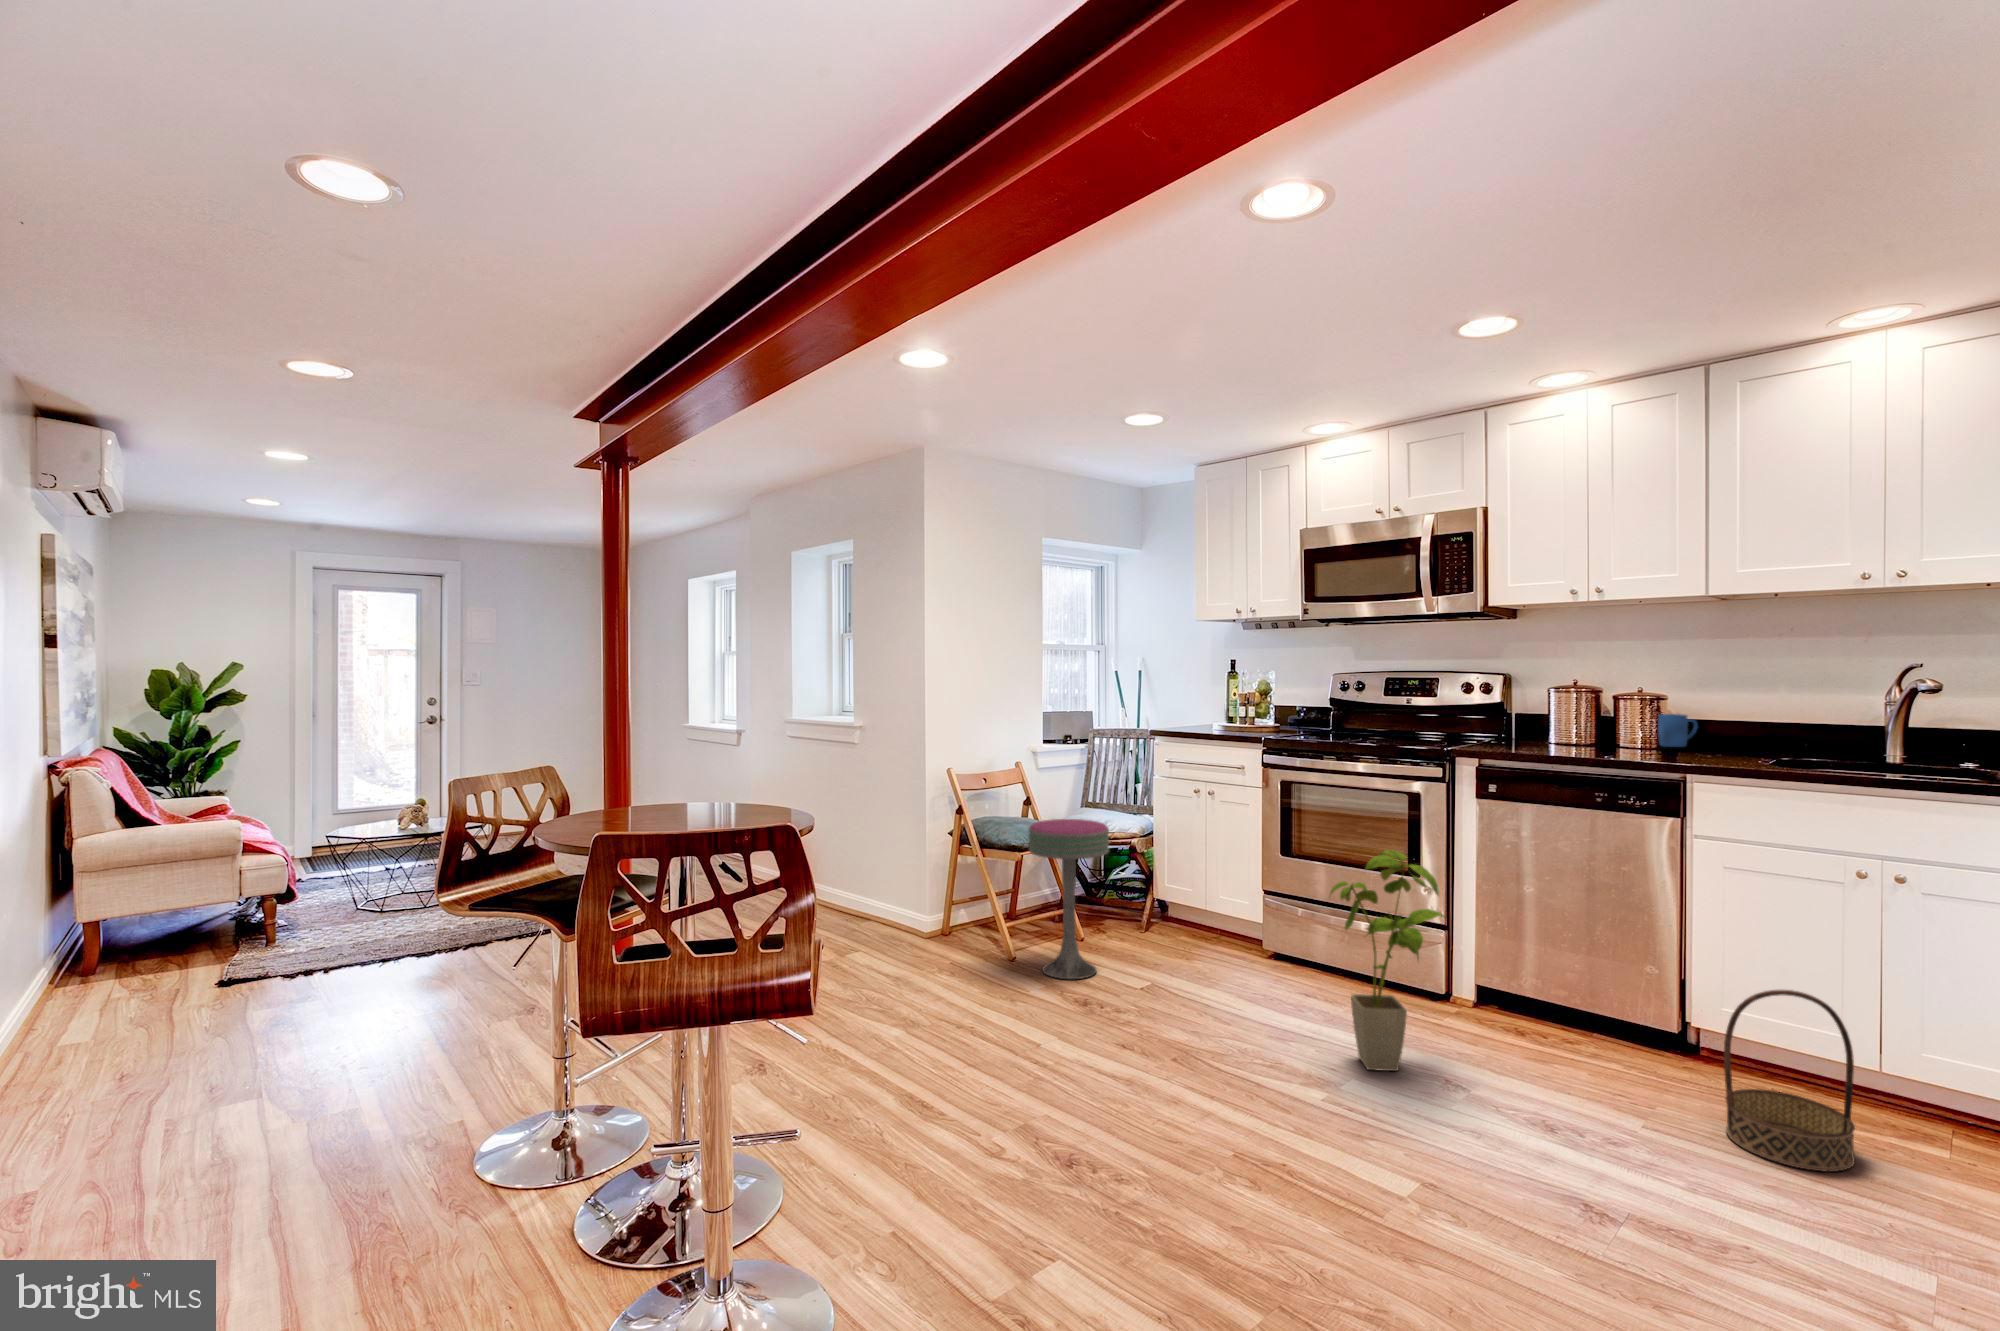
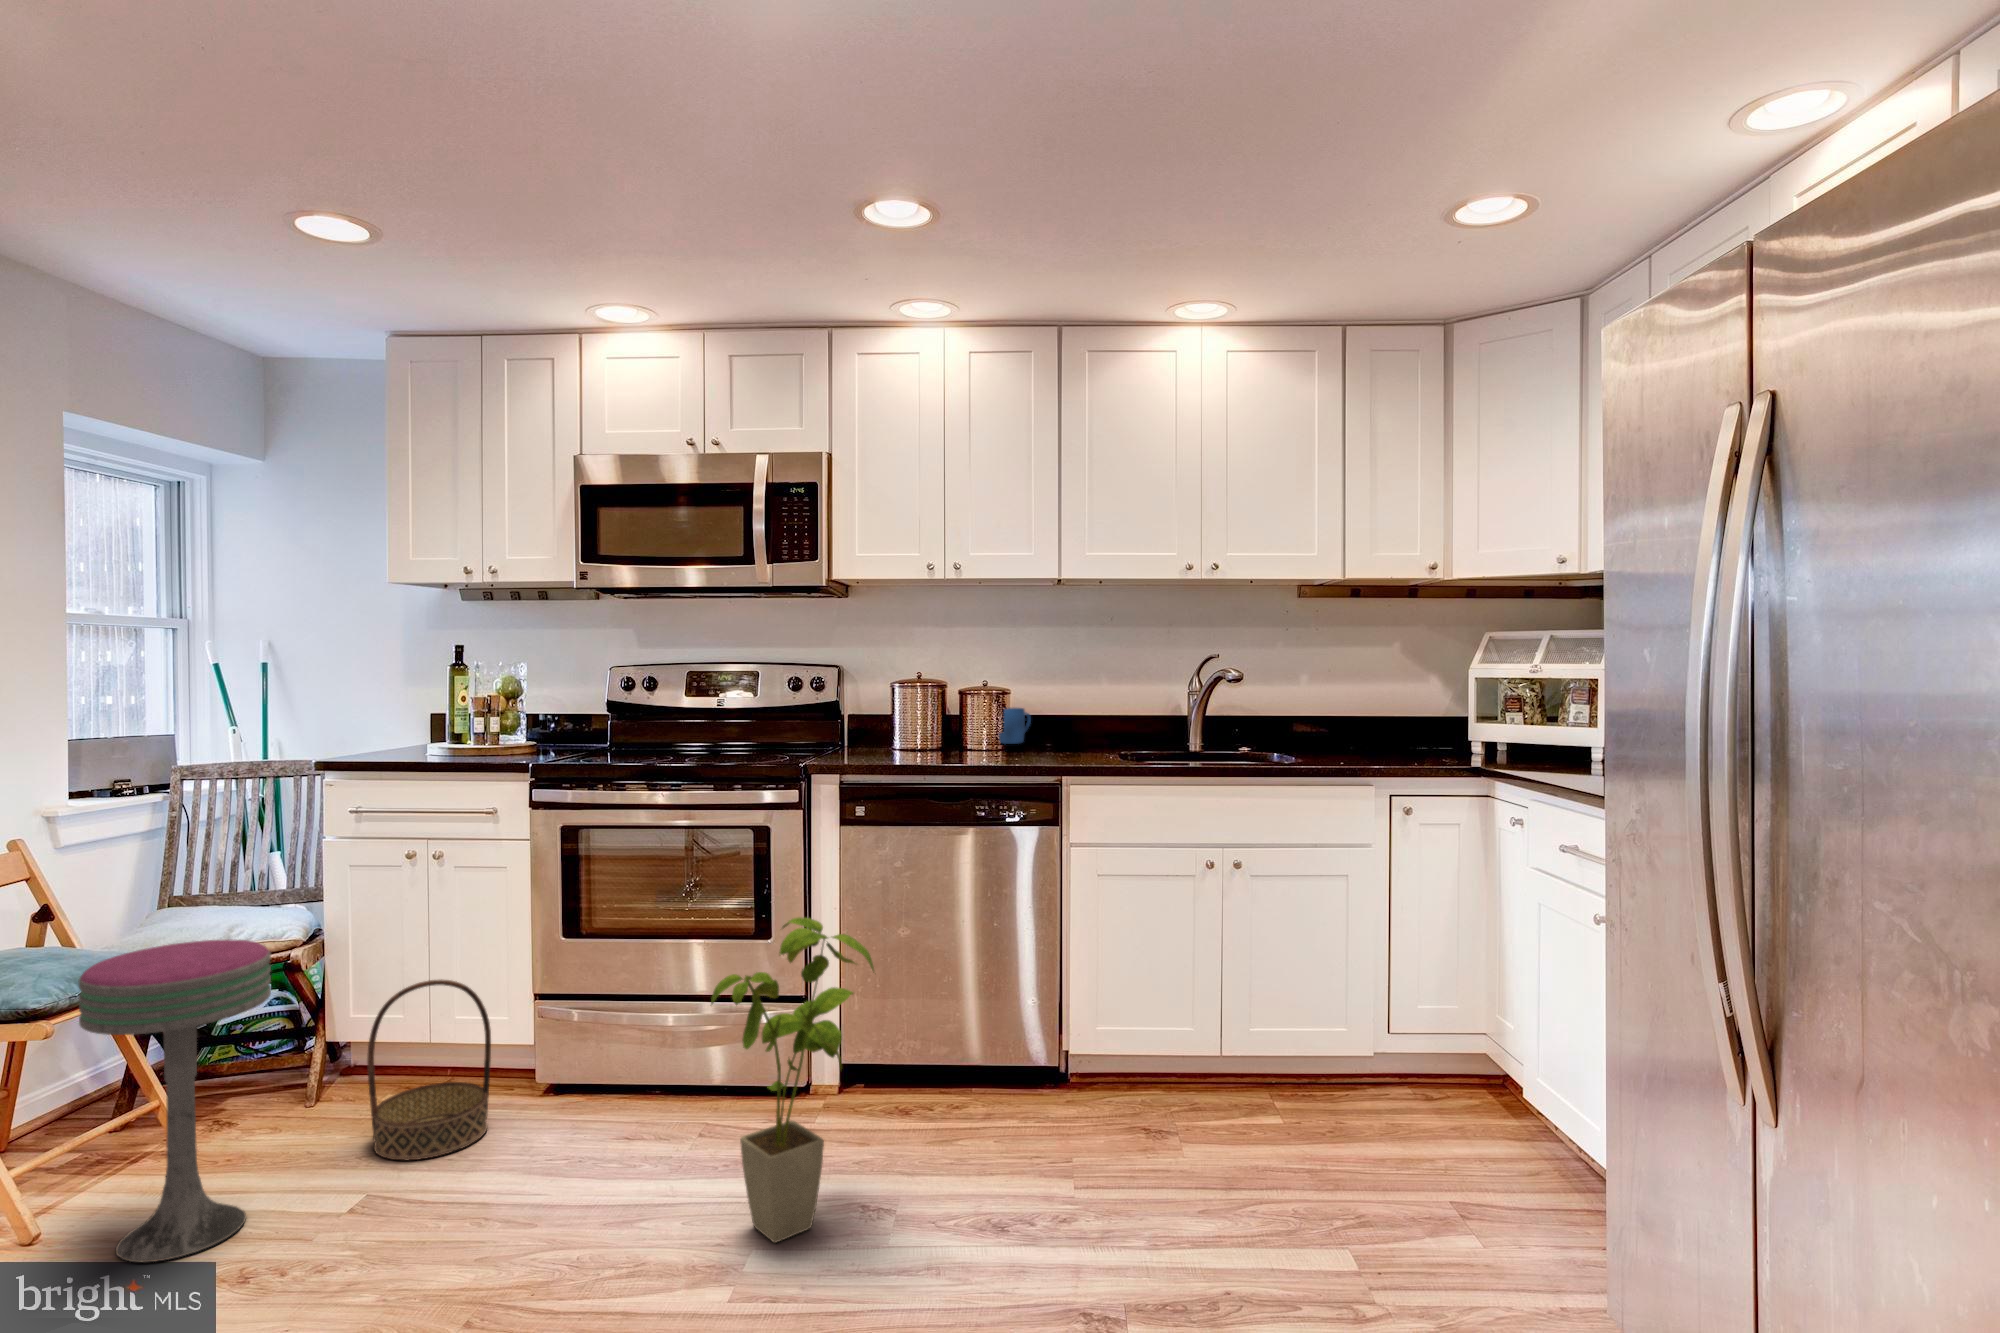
basket: present [1724,990,1855,1172] -> present [367,979,491,1160]

